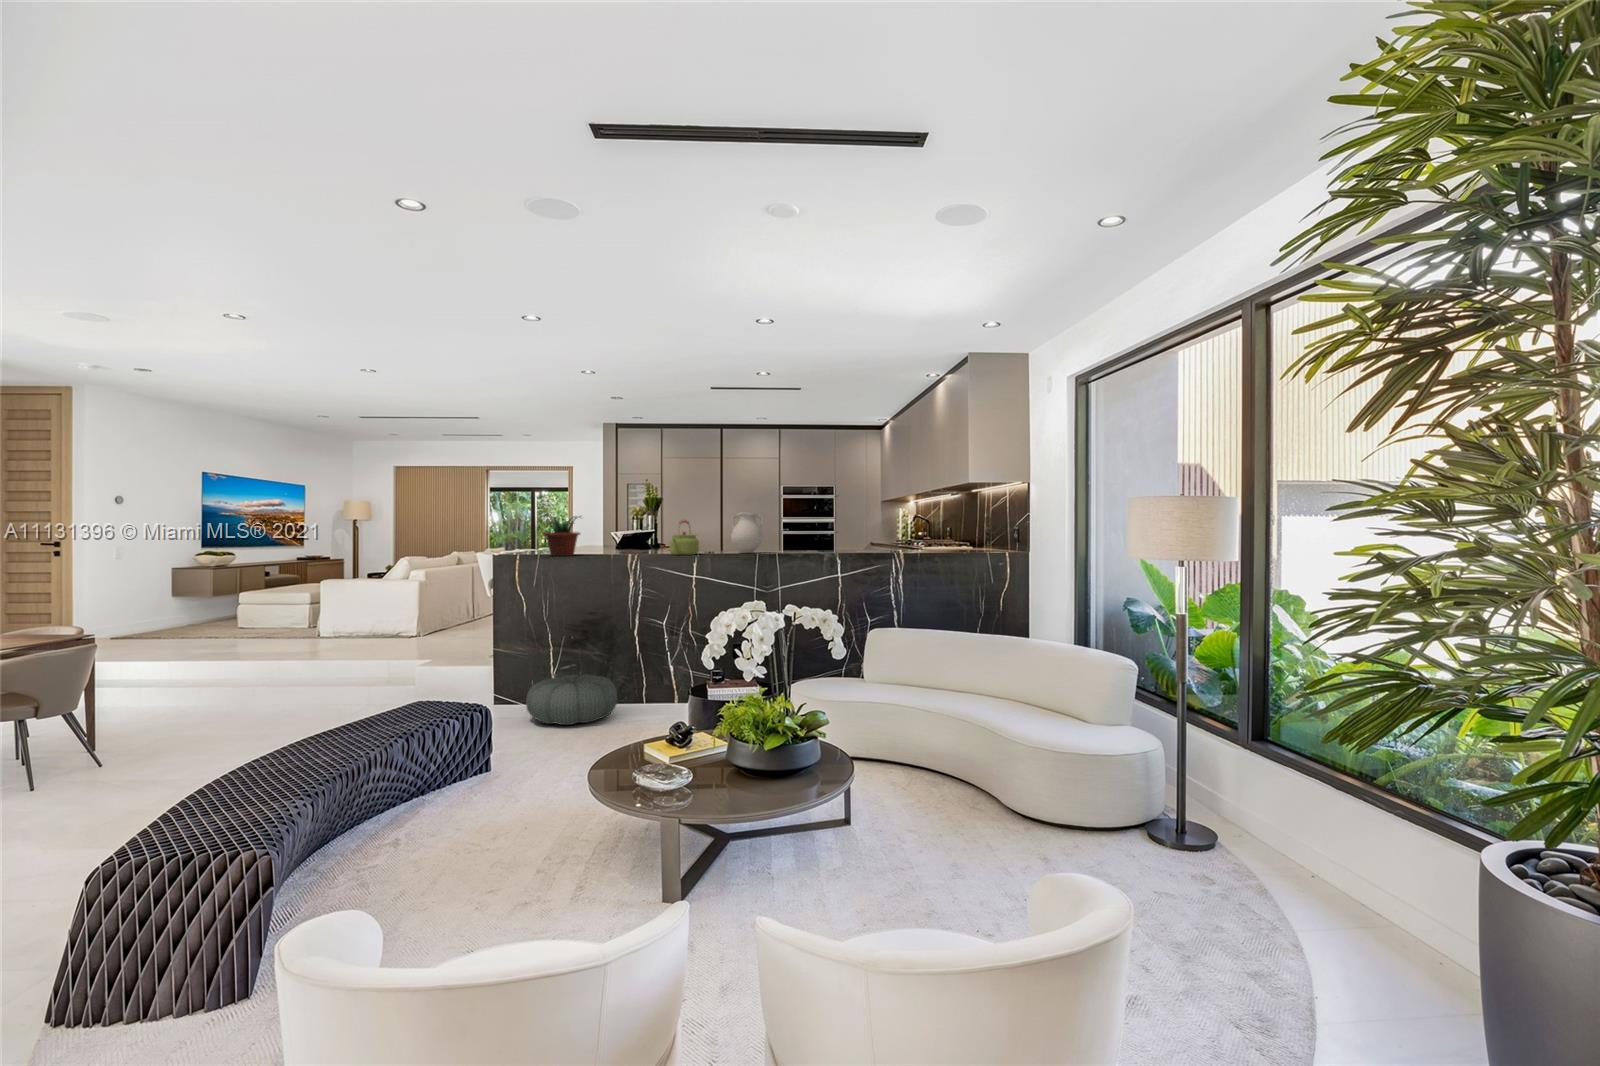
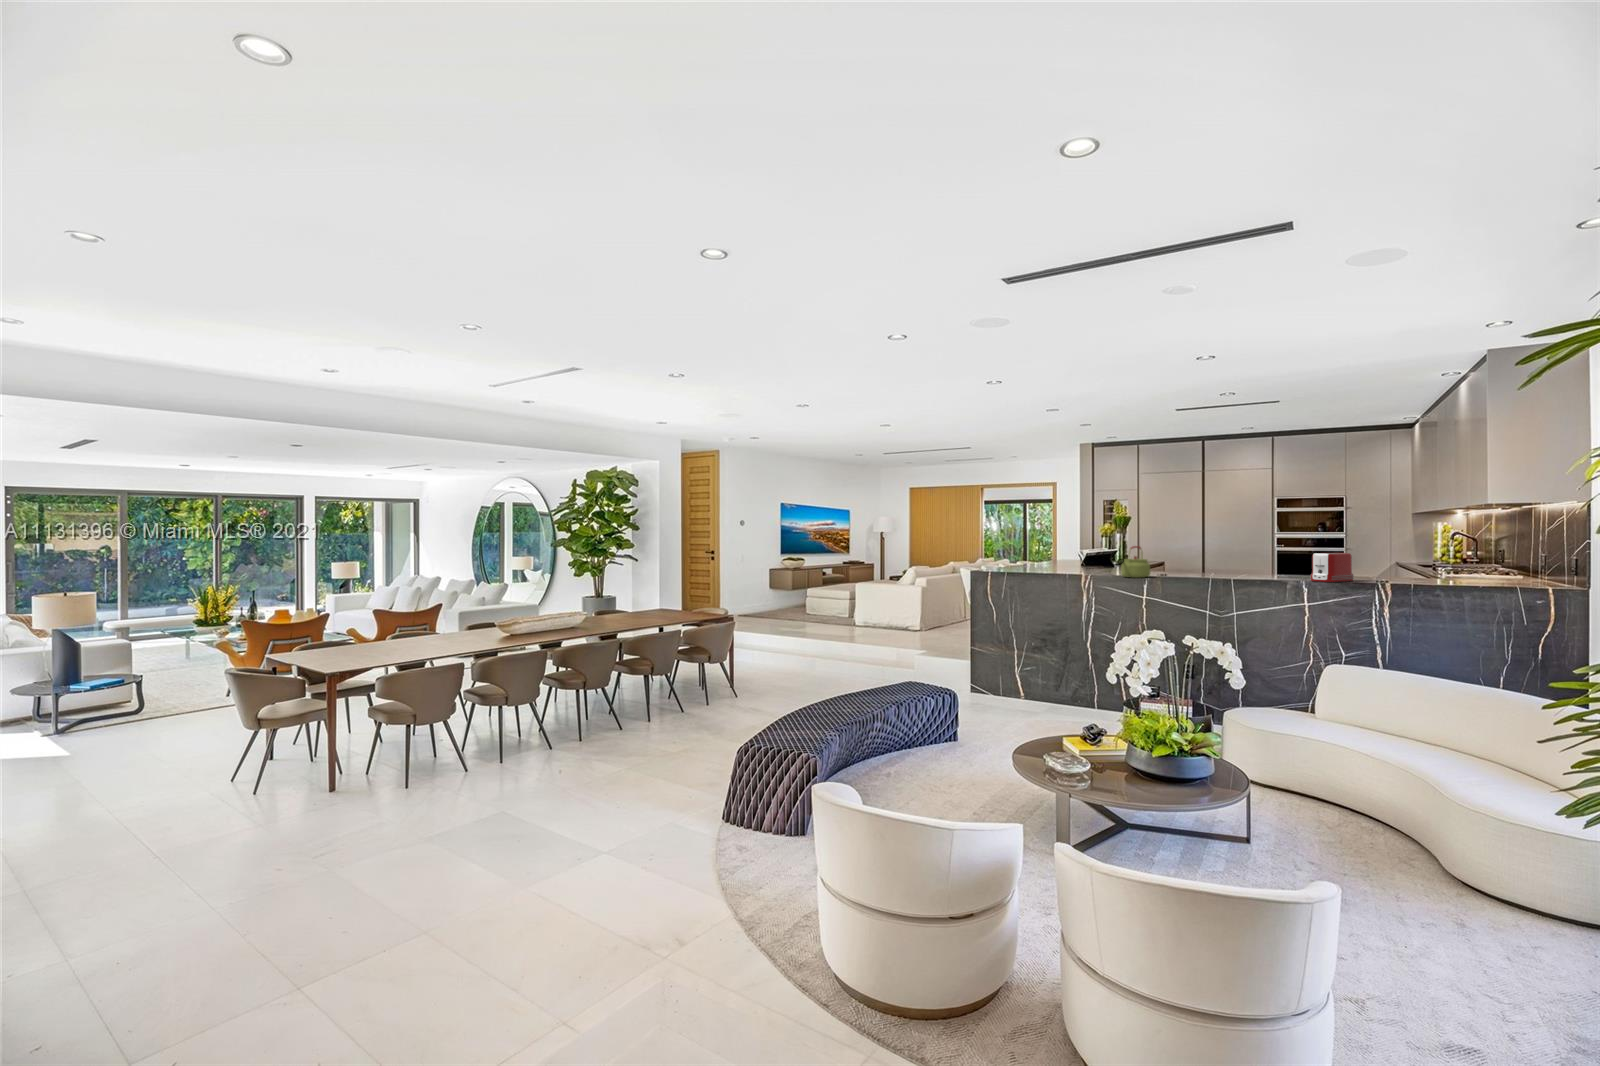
vase: present [731,513,763,553] -> none [1183,539,1218,578]
potted plant: present [539,516,581,556] -> none [1007,540,1046,575]
toaster: none [844,525,877,552] -> present [1310,553,1354,582]
pouf: present [526,674,617,725] -> none [994,675,1070,717]

